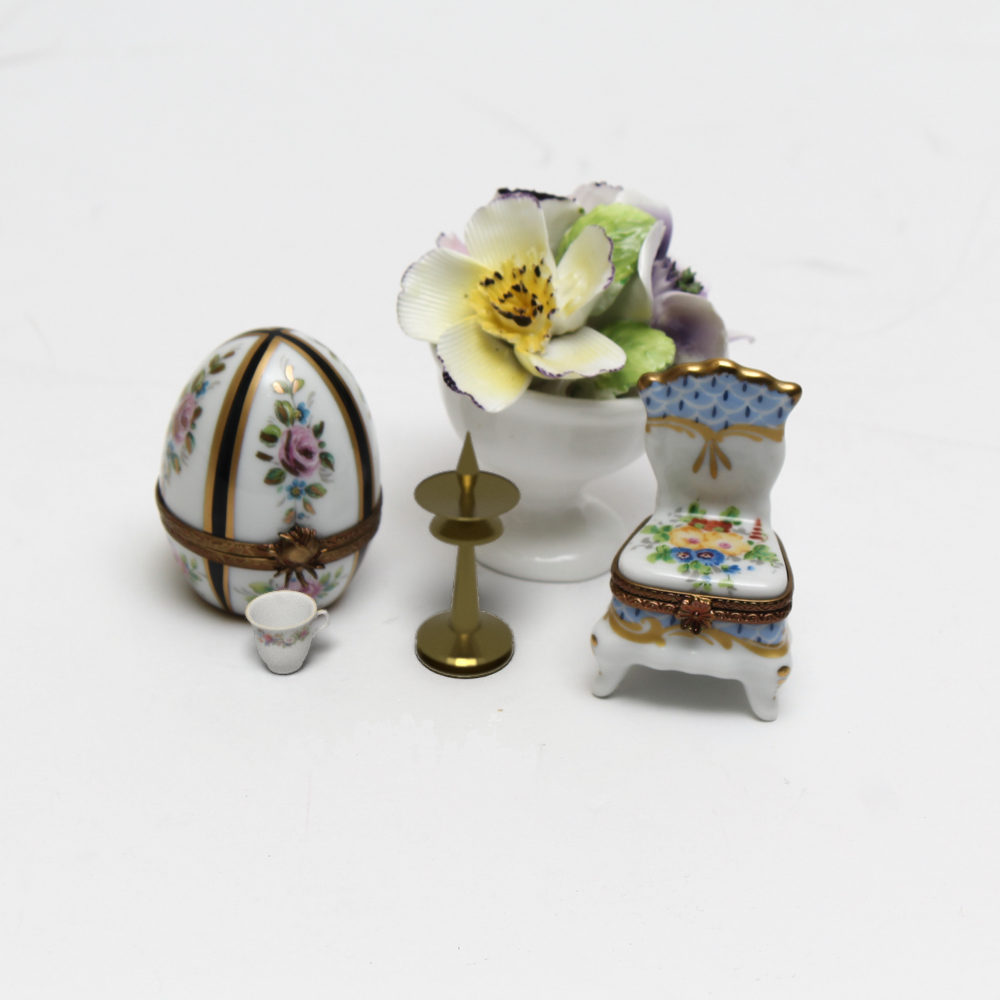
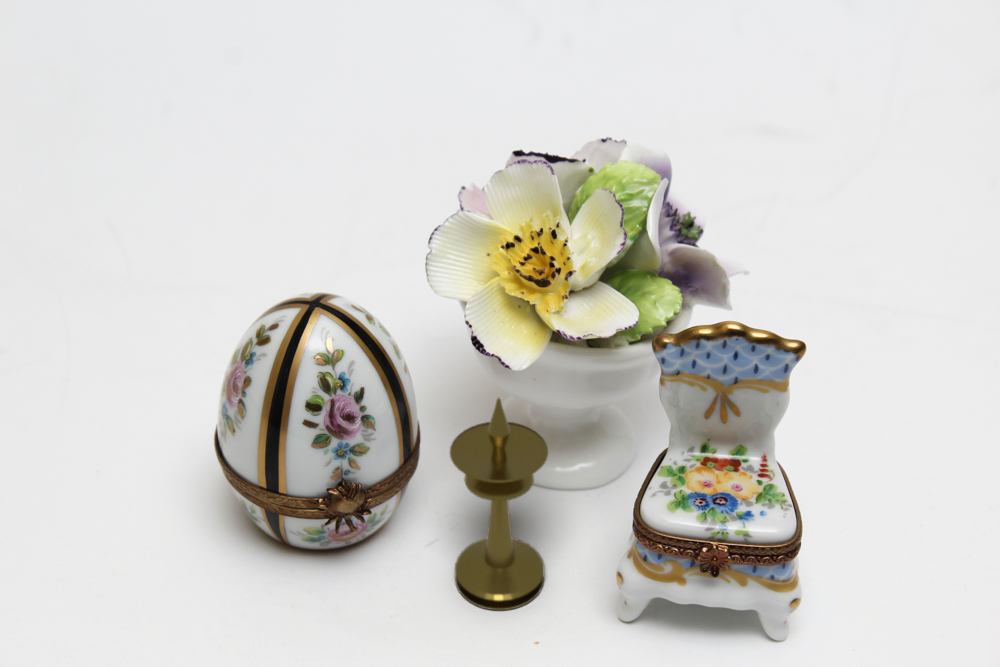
teacup: present [245,590,330,674] -> none [300,536,377,614]

